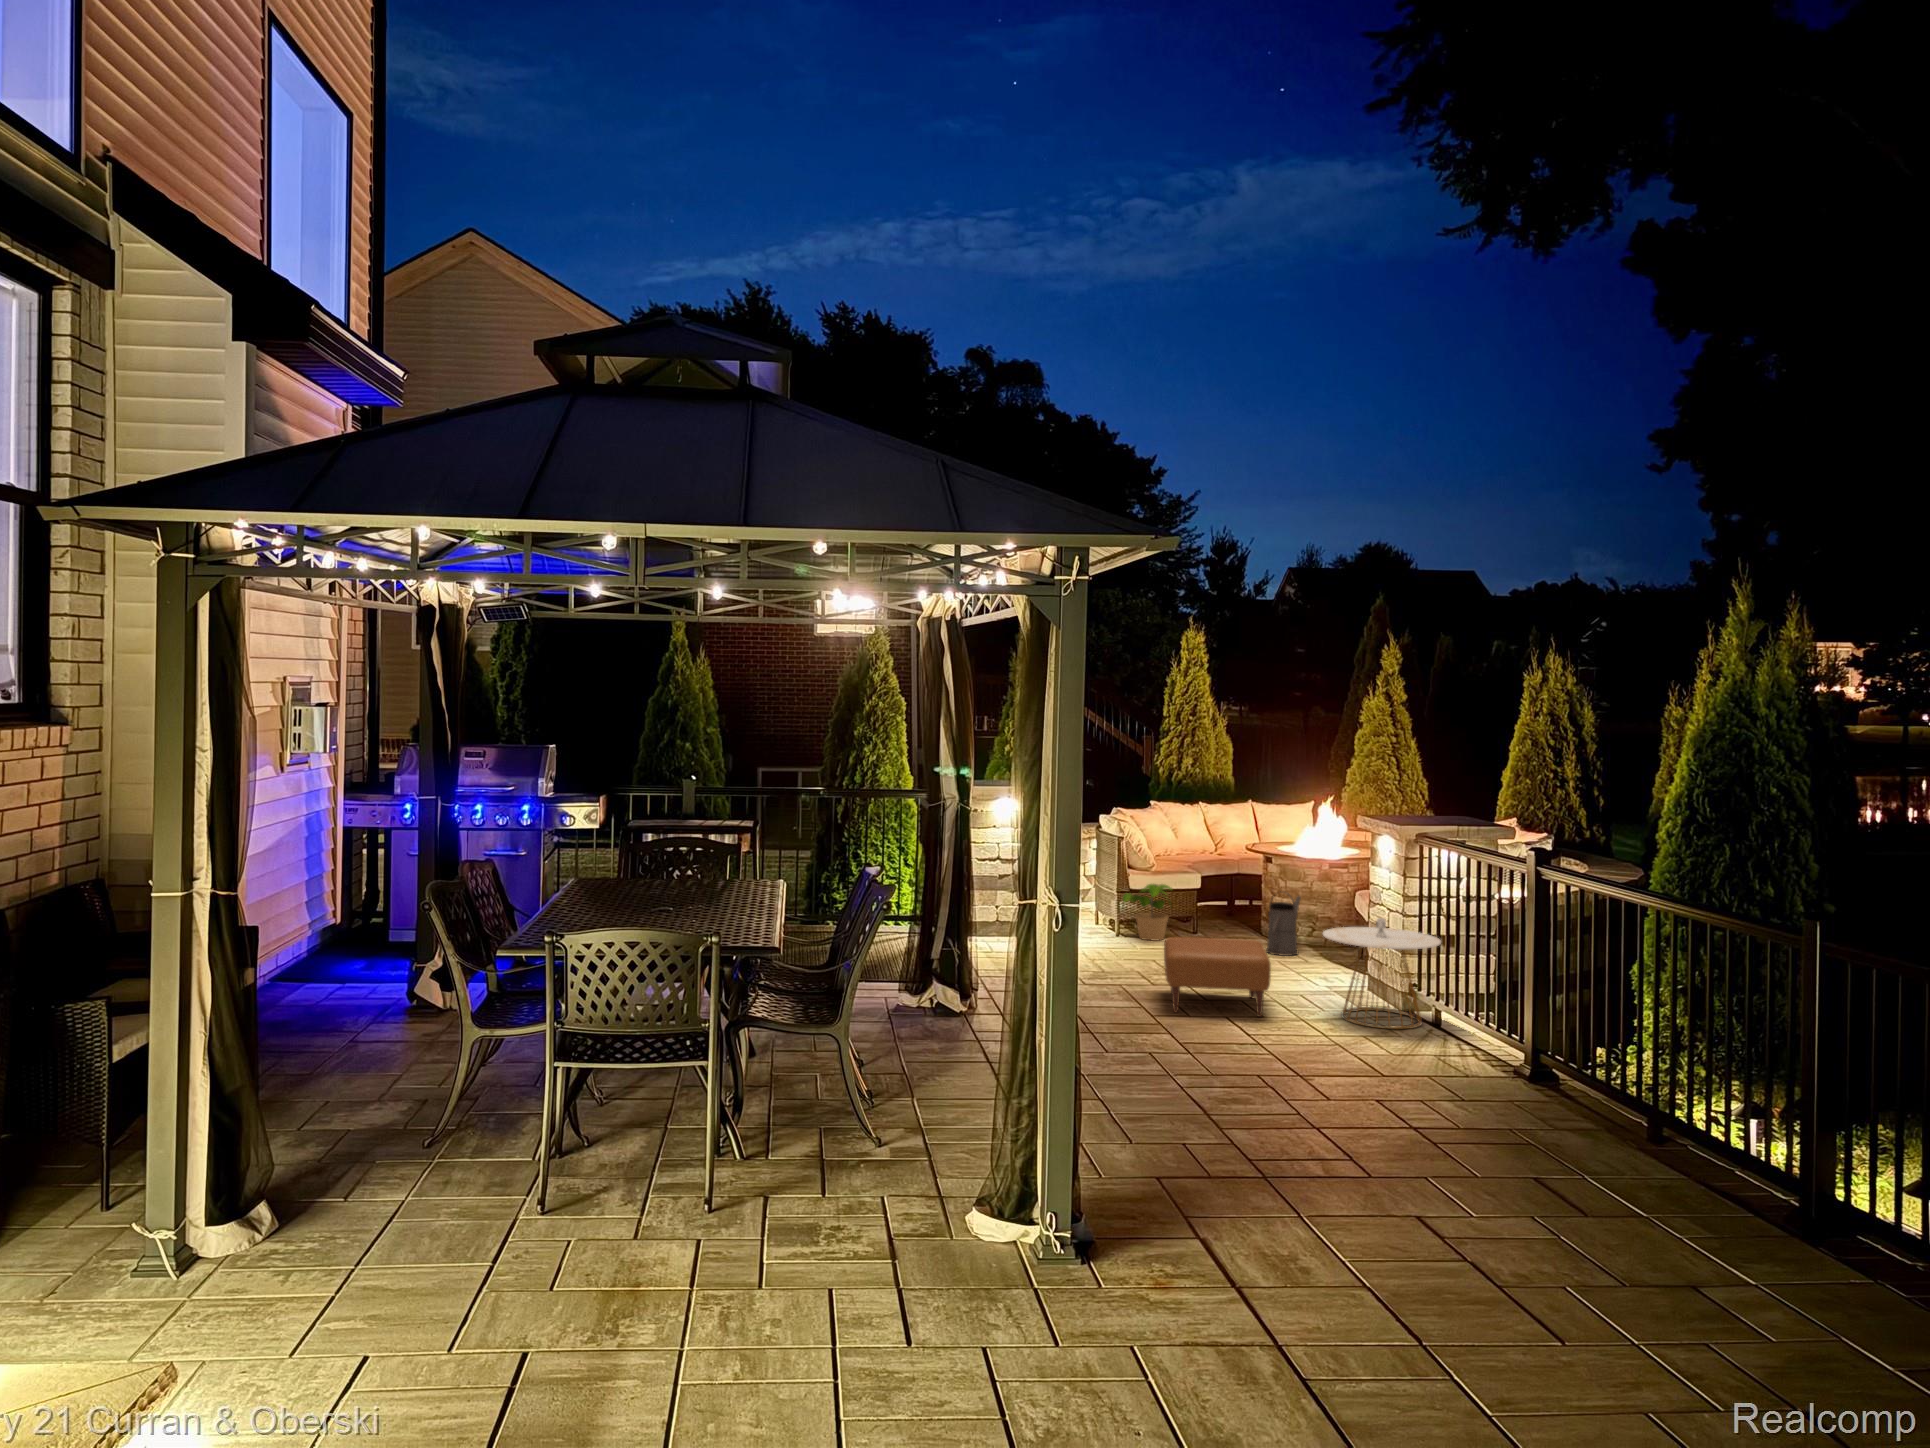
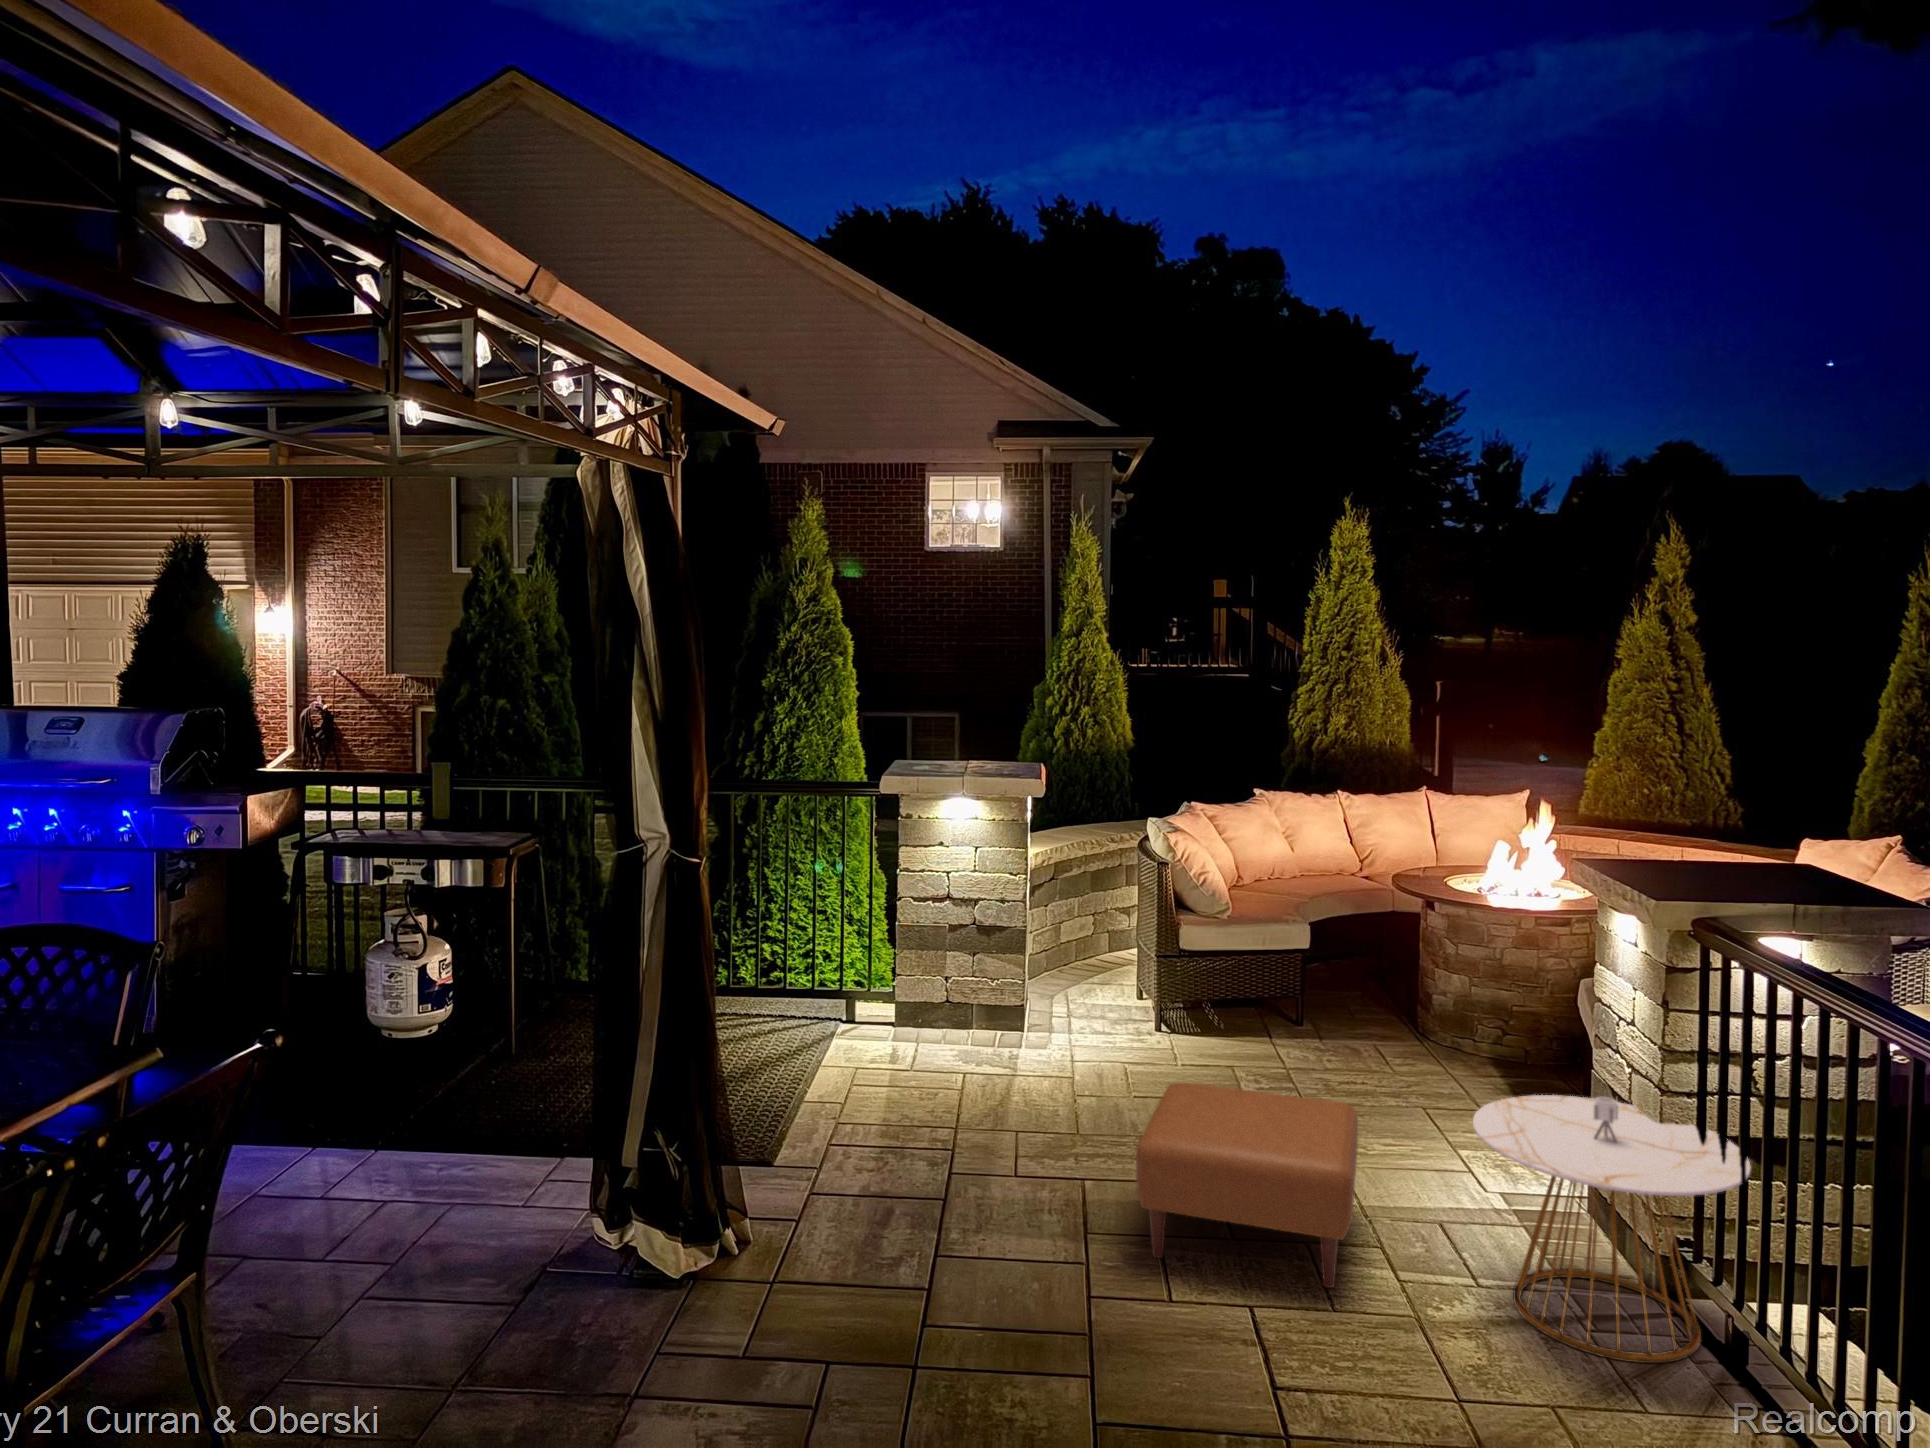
potted plant: present [1123,884,1172,941] -> none [1169,939,1255,1031]
watering can: present [1266,891,1301,956] -> none [1411,965,1483,1082]

